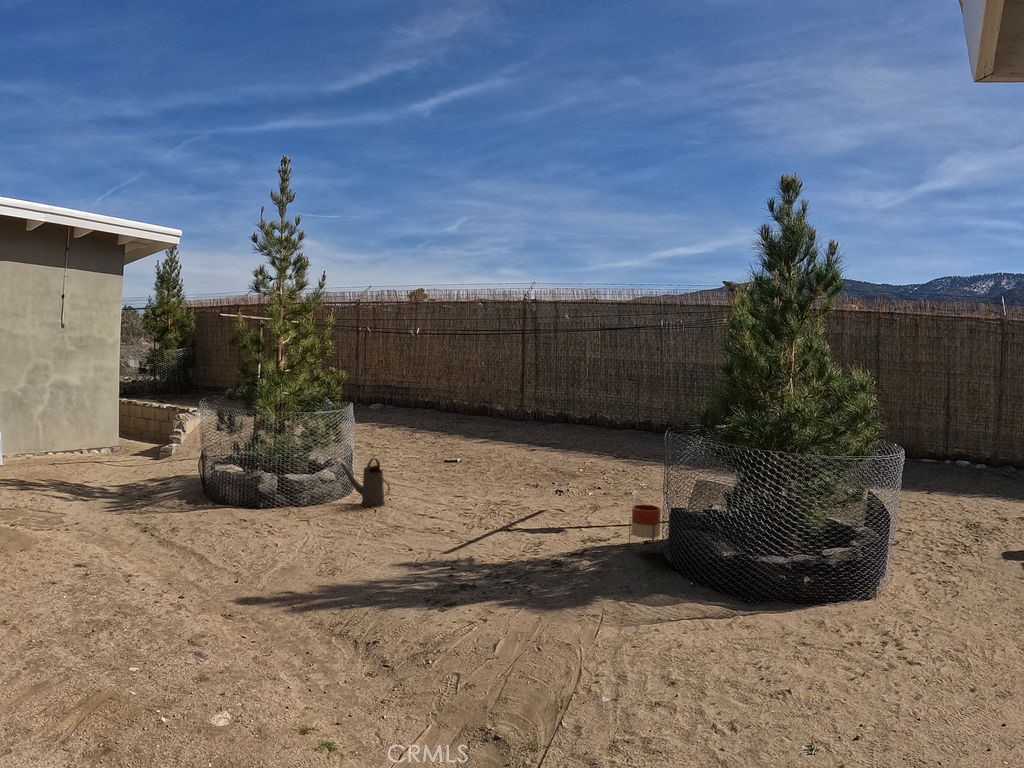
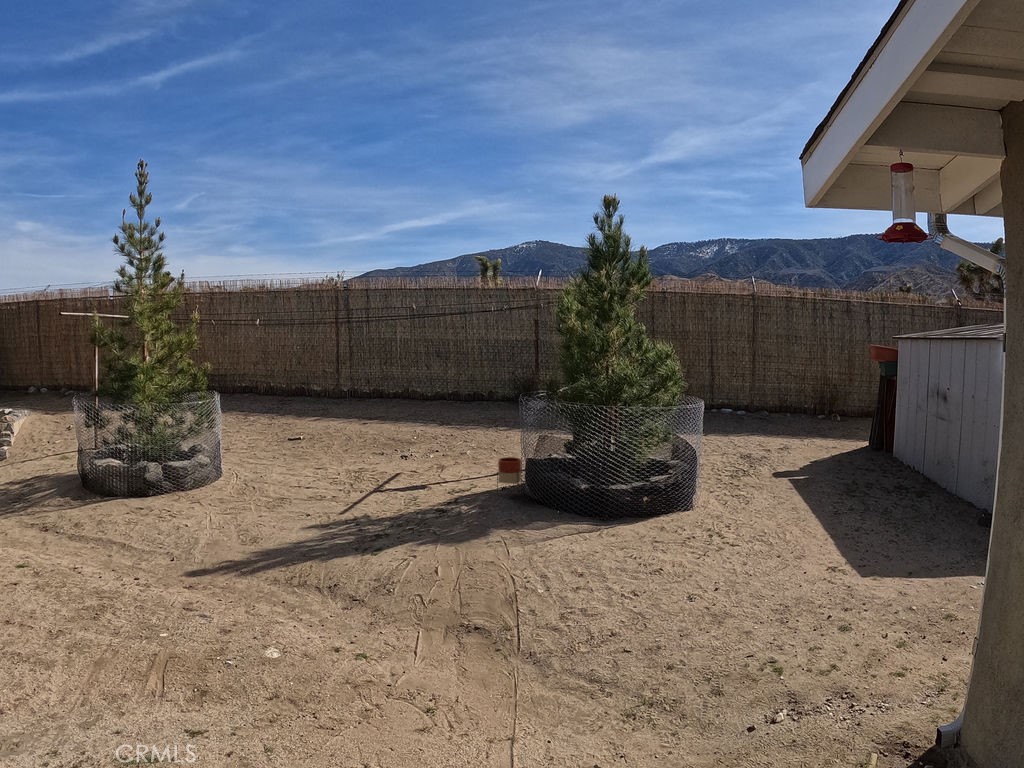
watering can: present [341,458,390,507] -> none [212,441,264,486]

